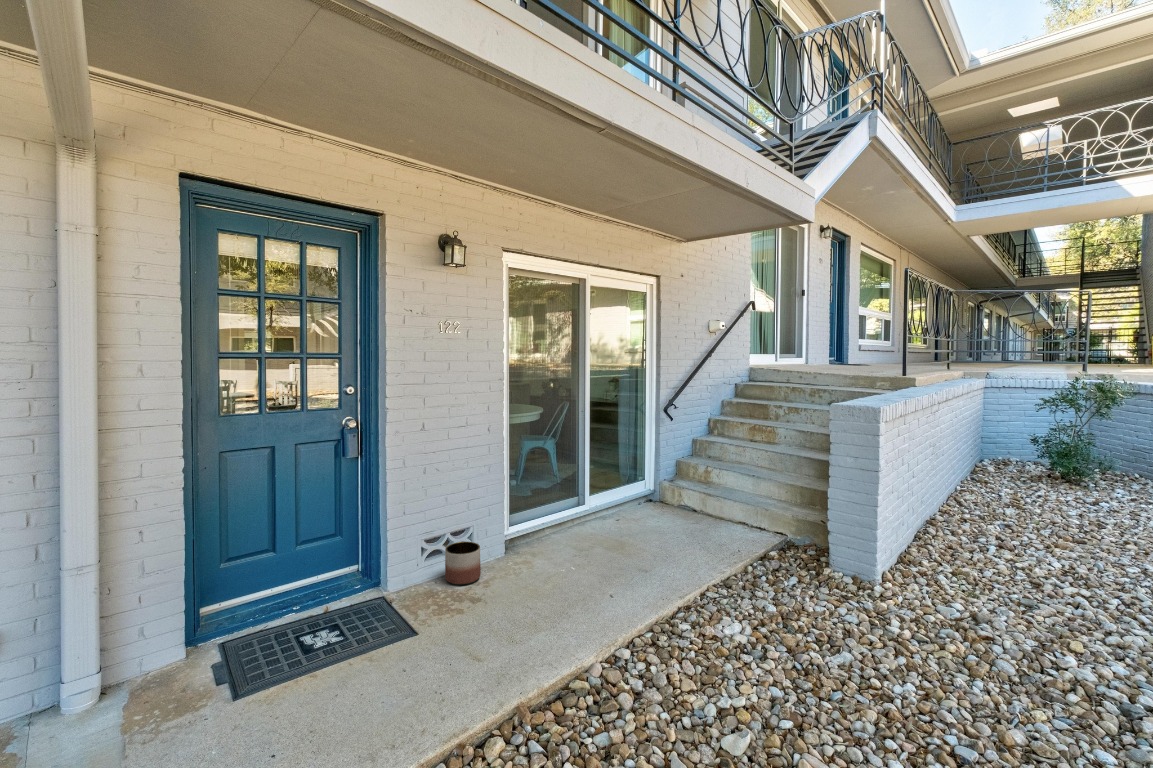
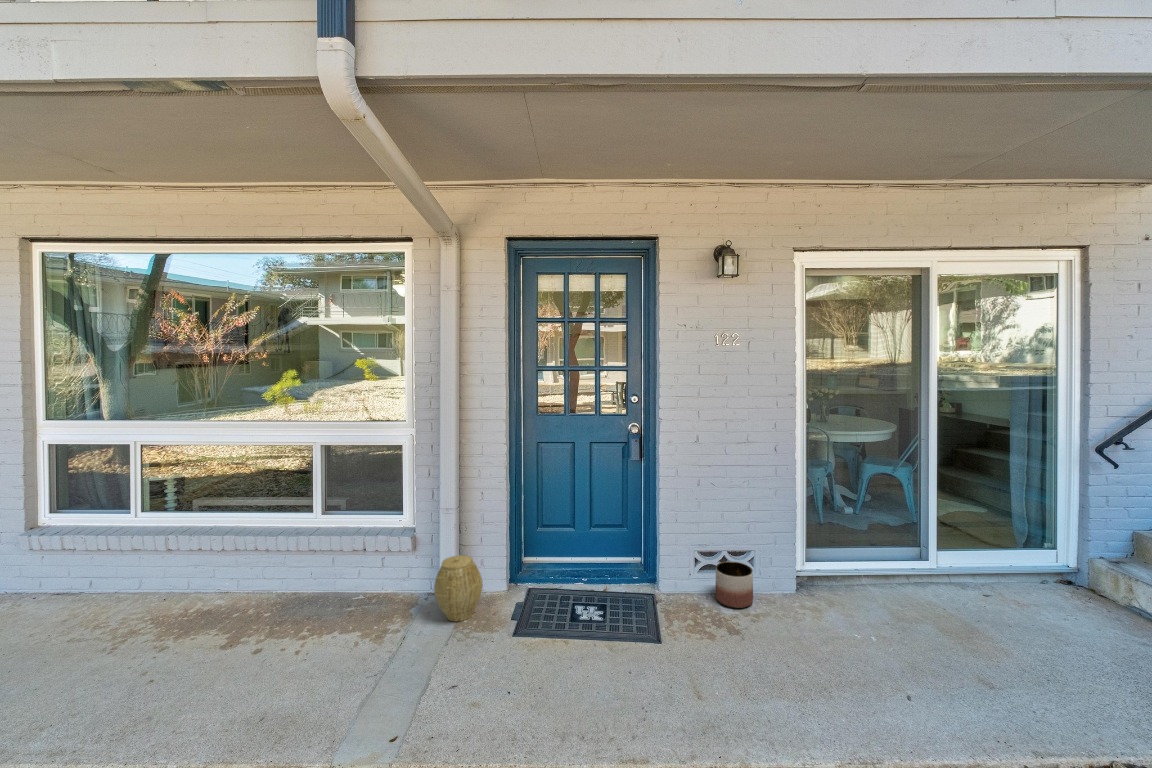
woven basket: none [70,618,161,719] -> present [434,555,482,621]

